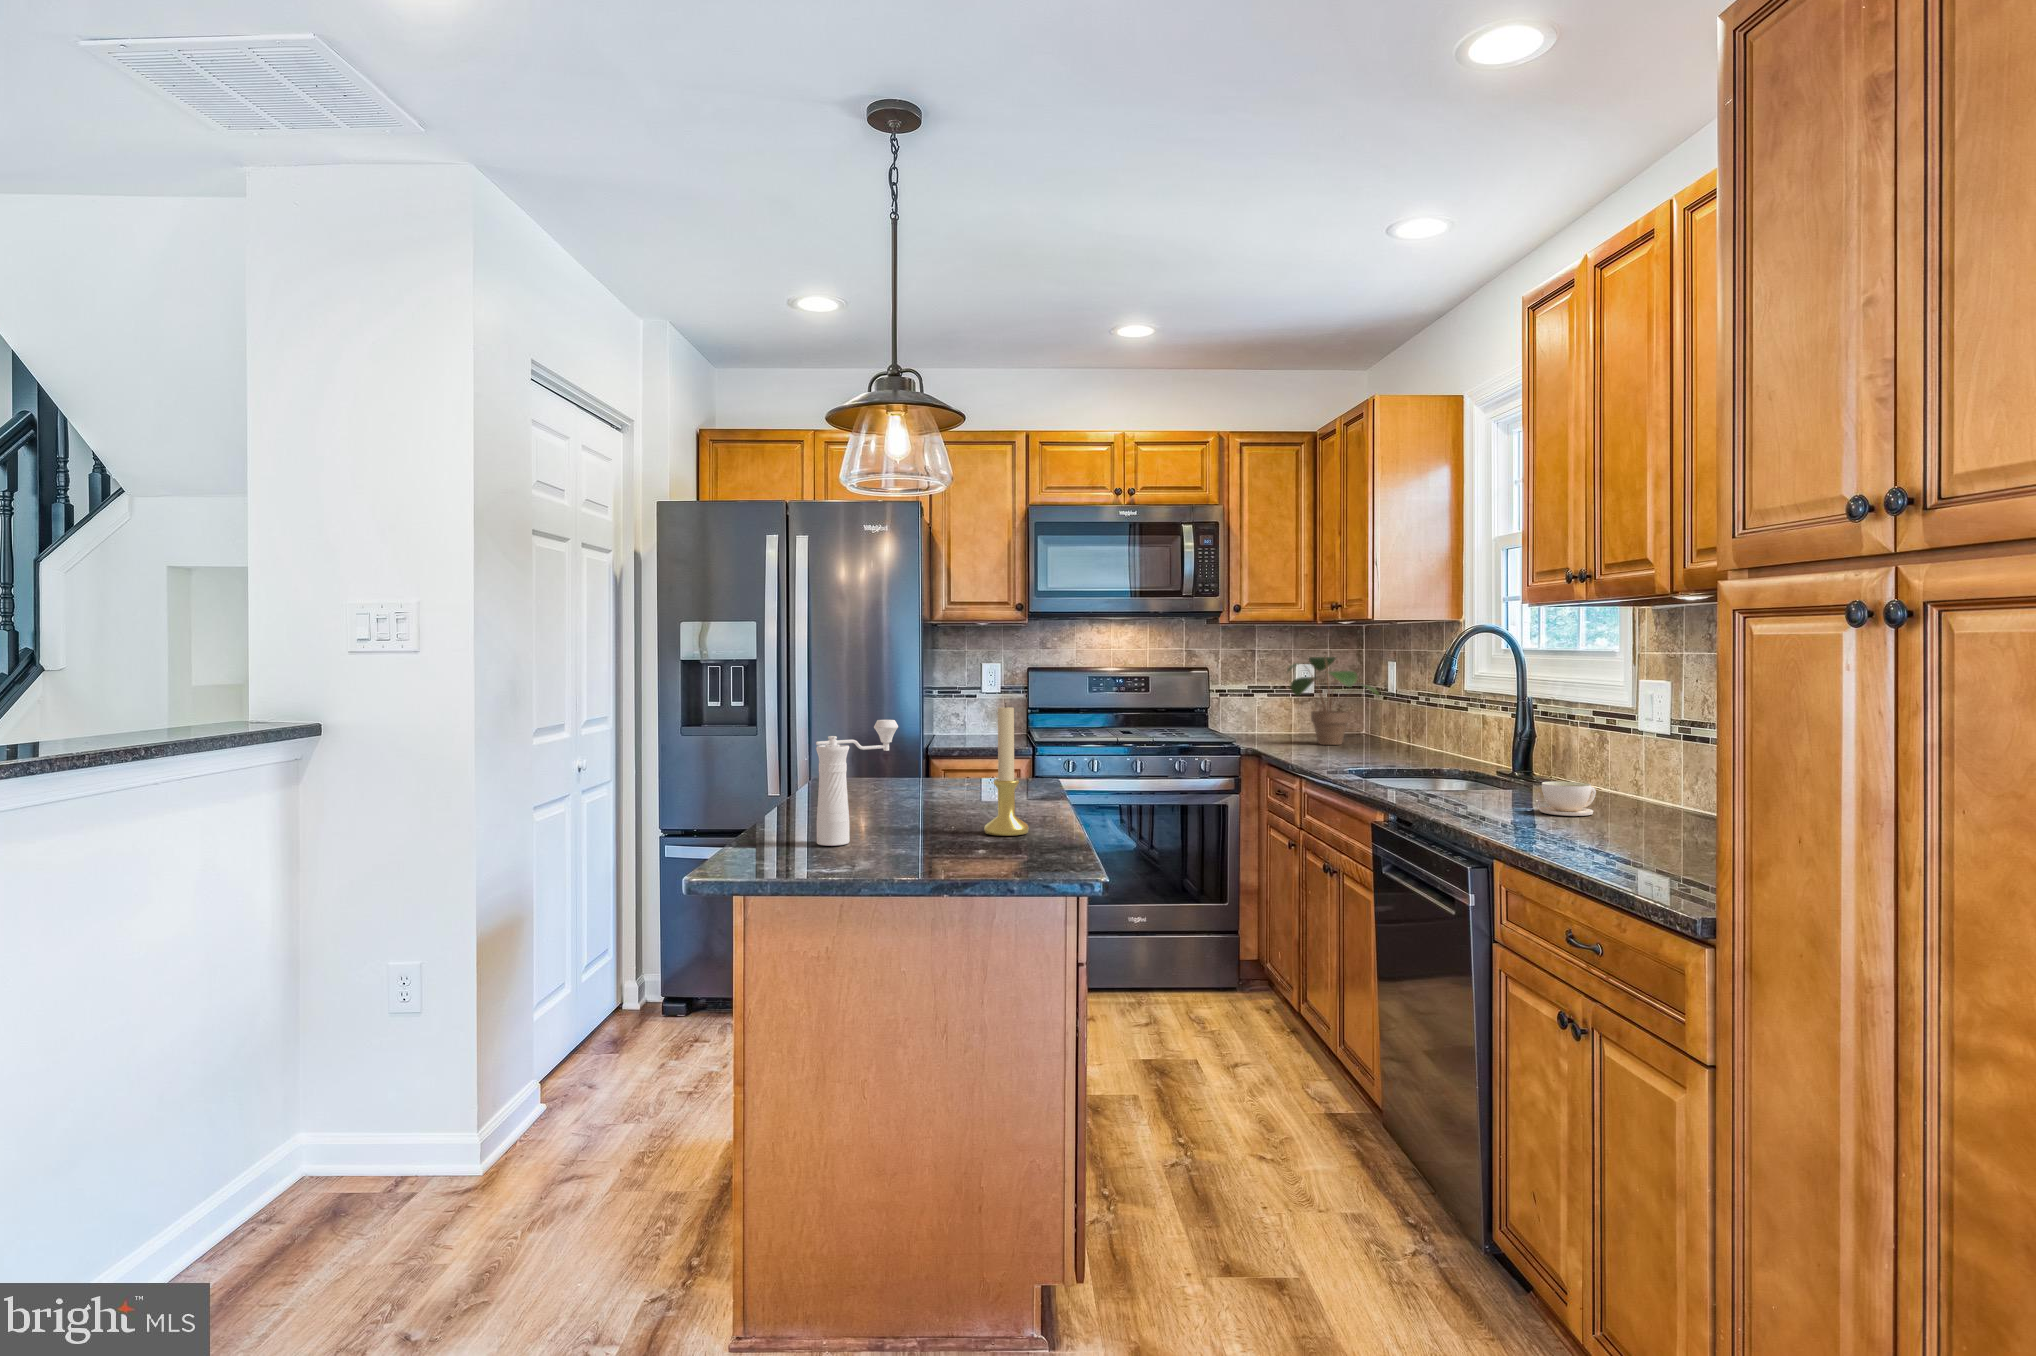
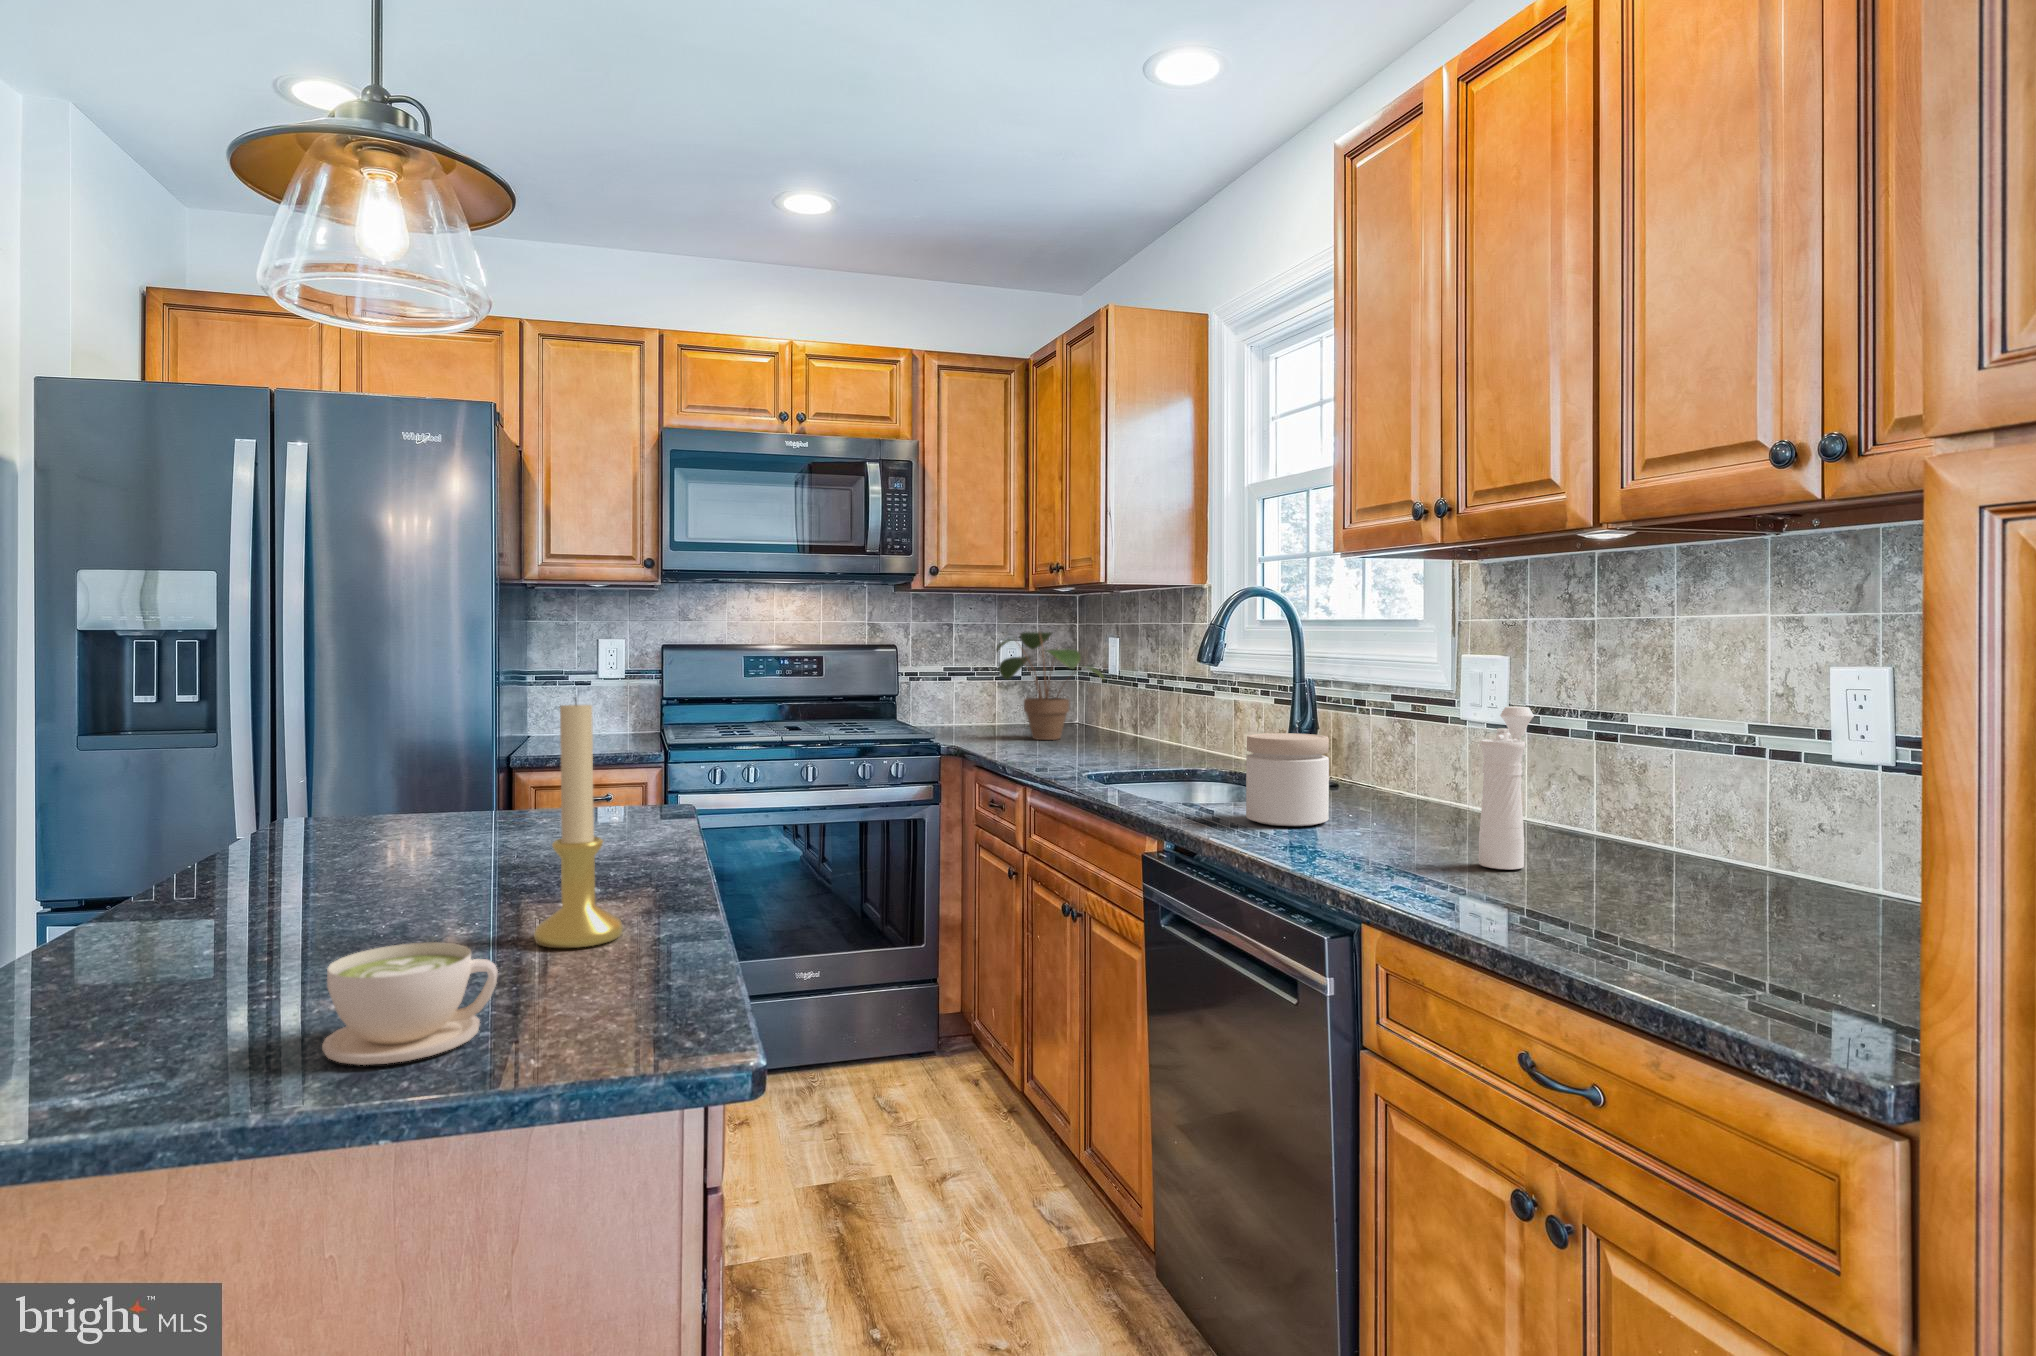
pepper mill: present [816,720,898,846] -> present [1479,706,1534,869]
jar: none [1451,737,1515,805] -> present [1246,733,1329,826]
coffee cup: present [1539,781,1596,816] -> present [322,942,498,1065]

